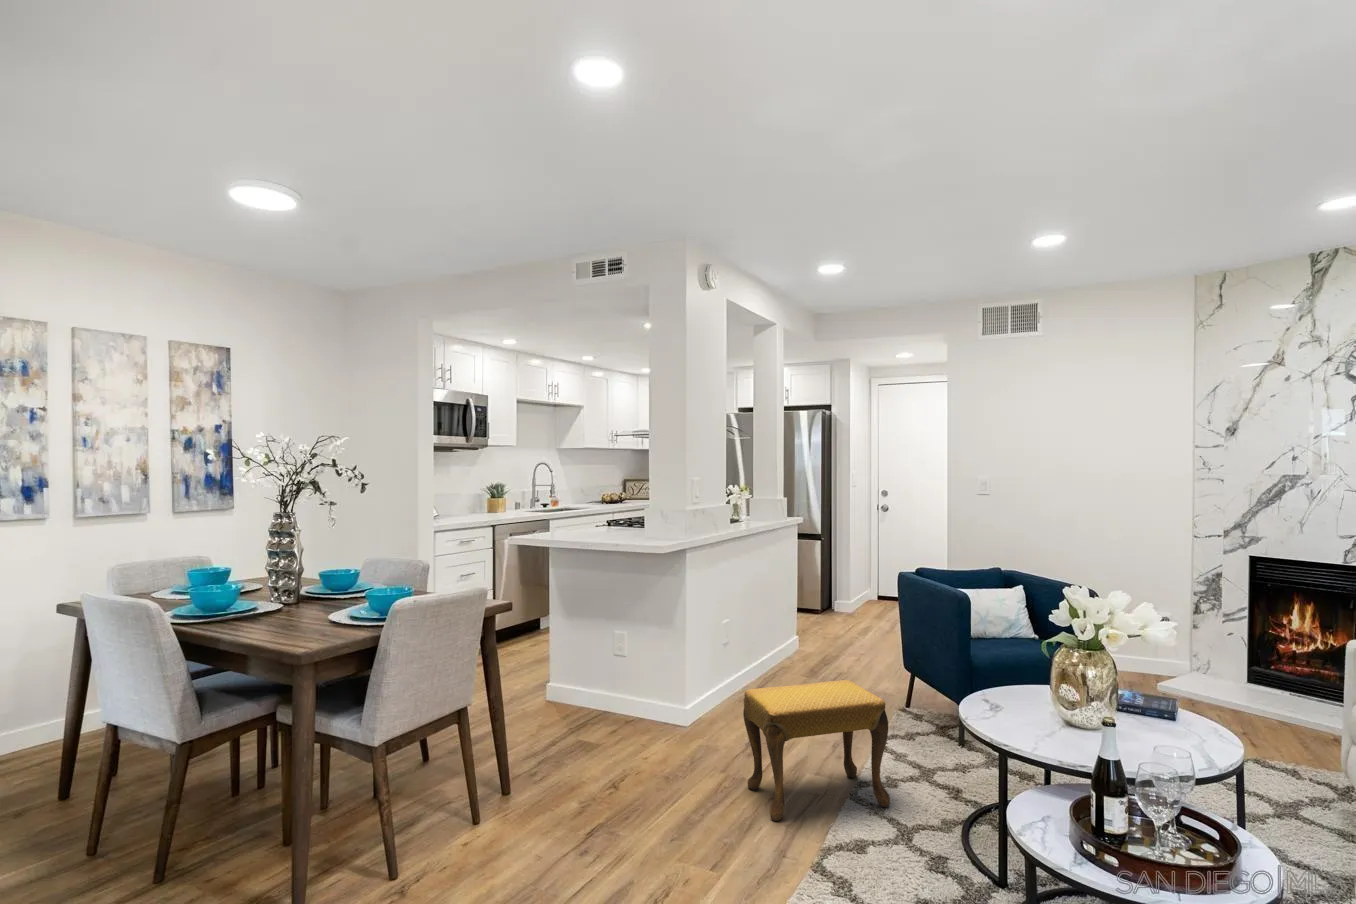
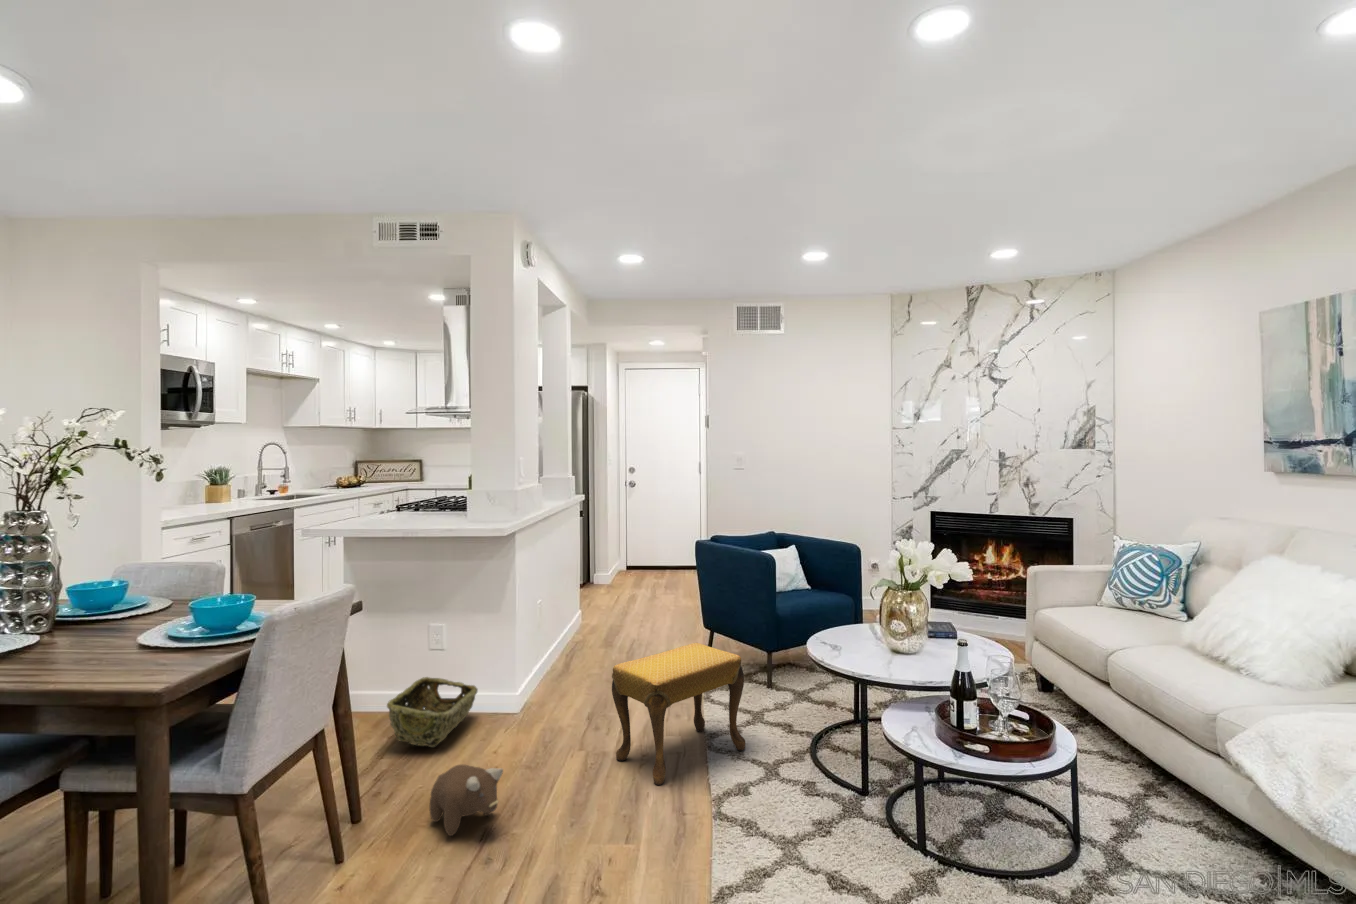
woven basket: none [559,678,647,742] -> present [387,677,477,747]
plush toy: none [558,757,614,820] -> present [430,764,503,836]

